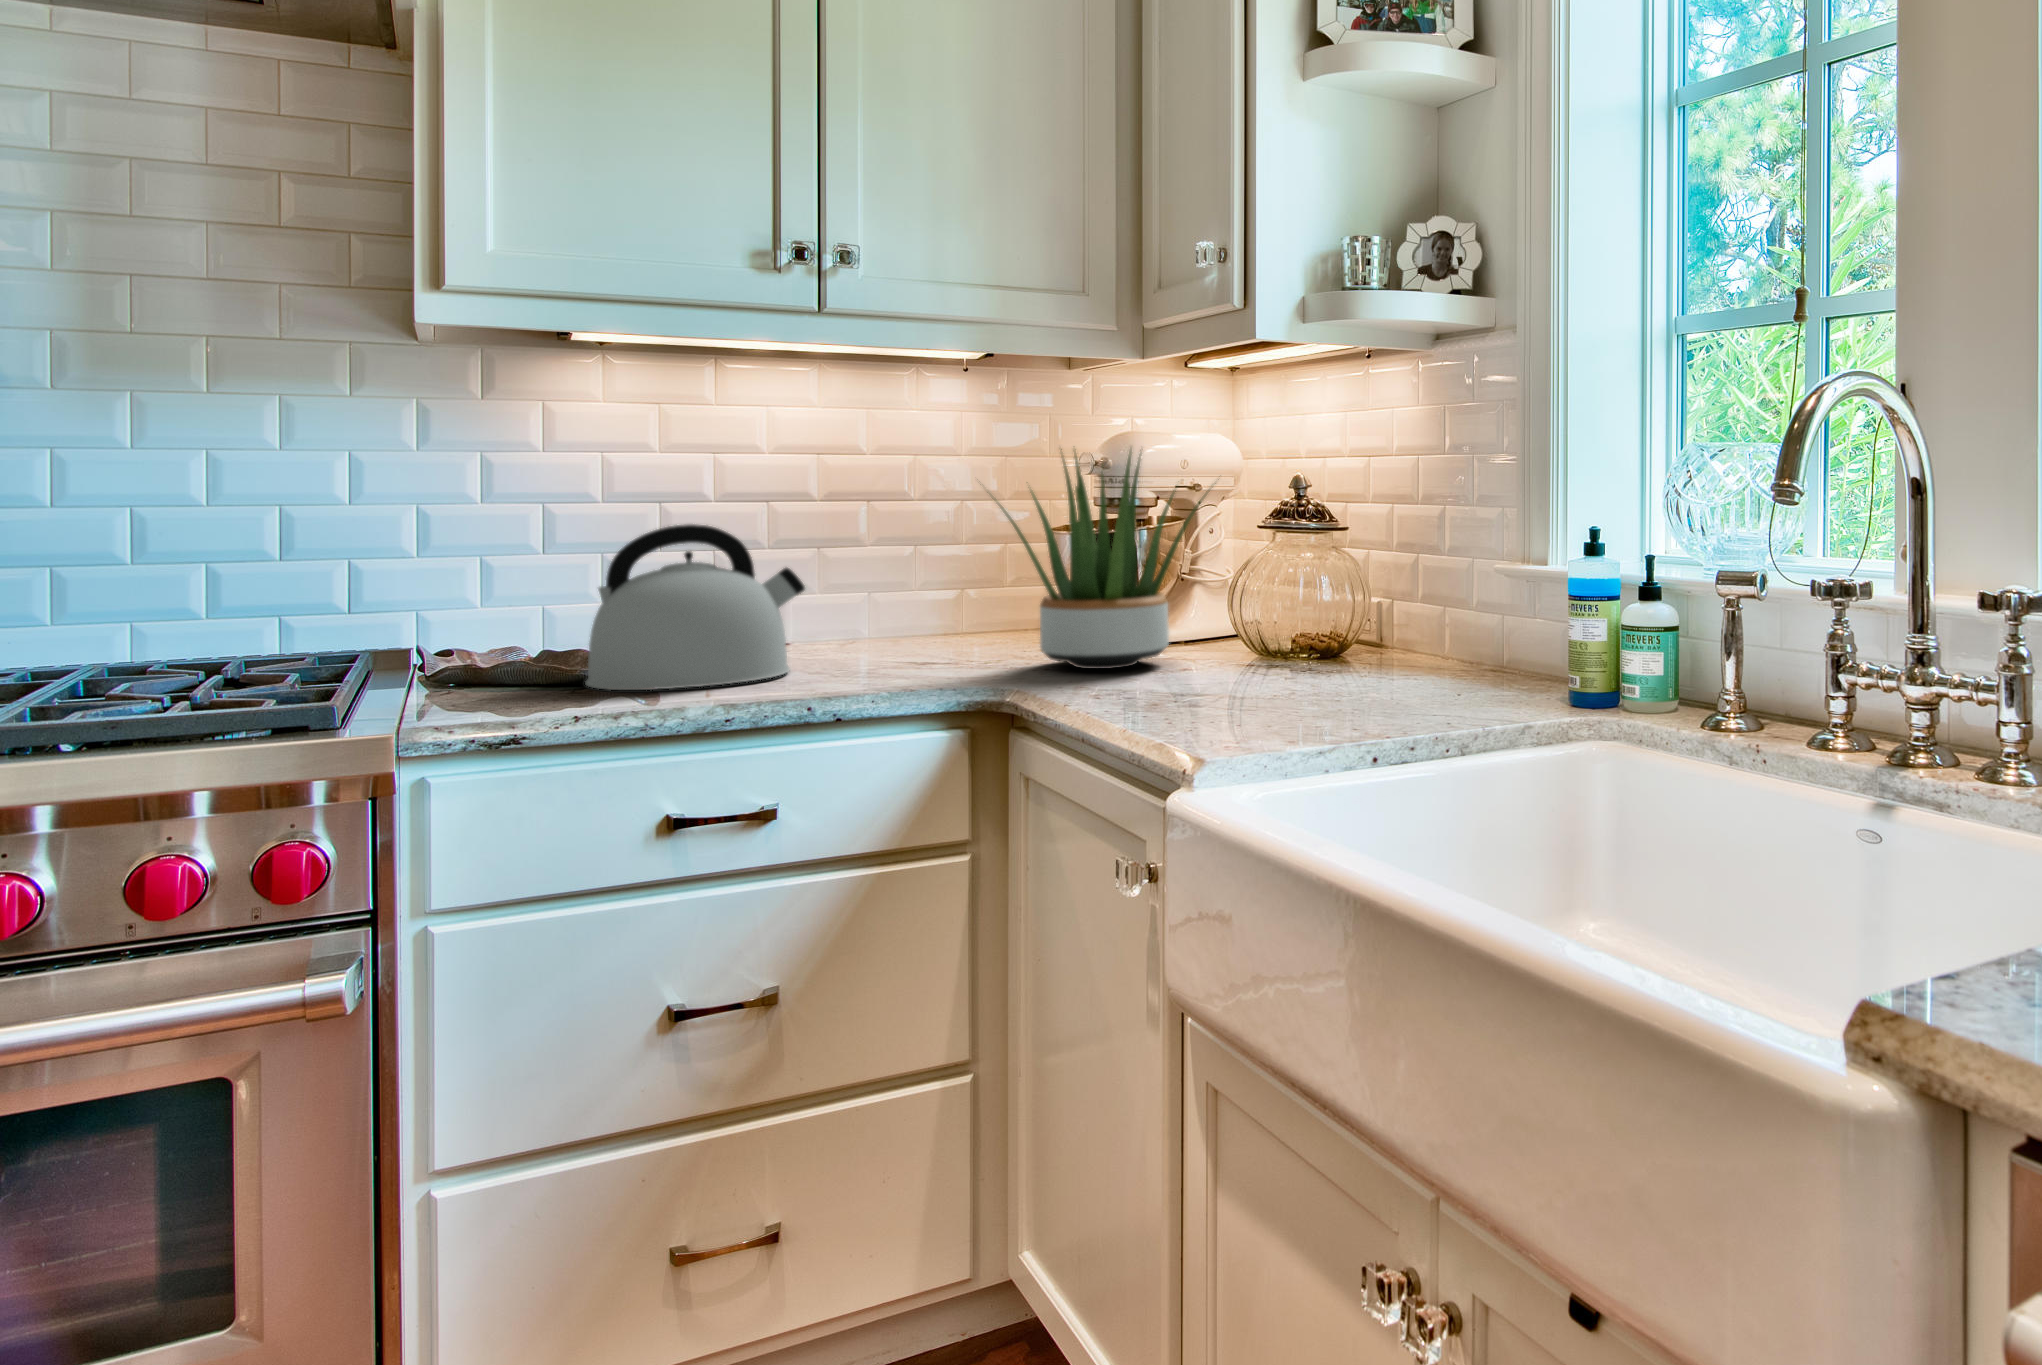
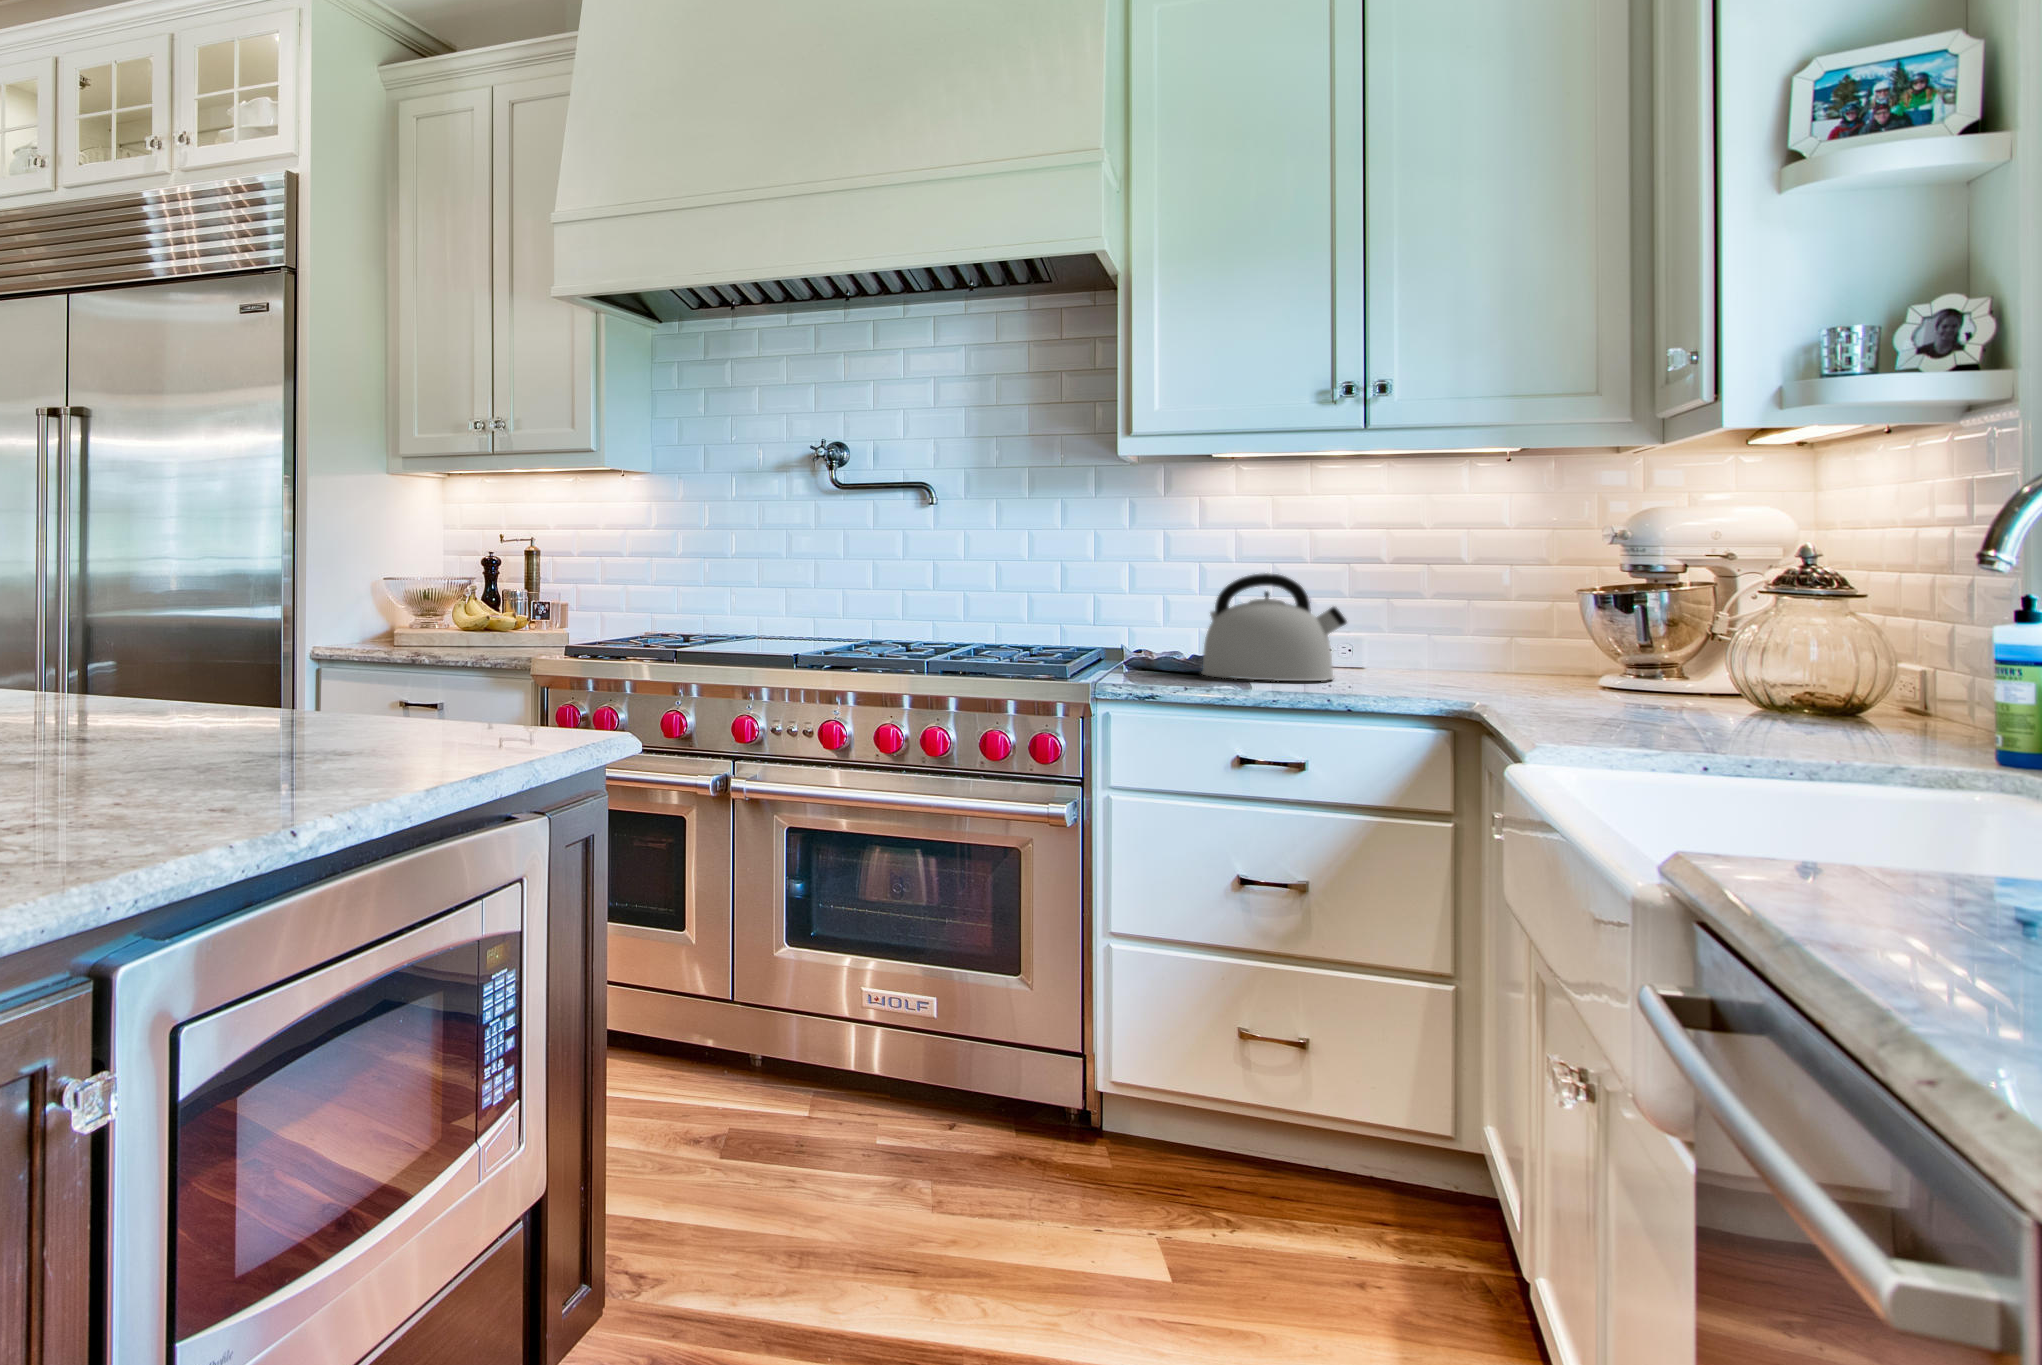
potted plant: present [987,449,1216,669] -> none [1471,519,1714,703]

